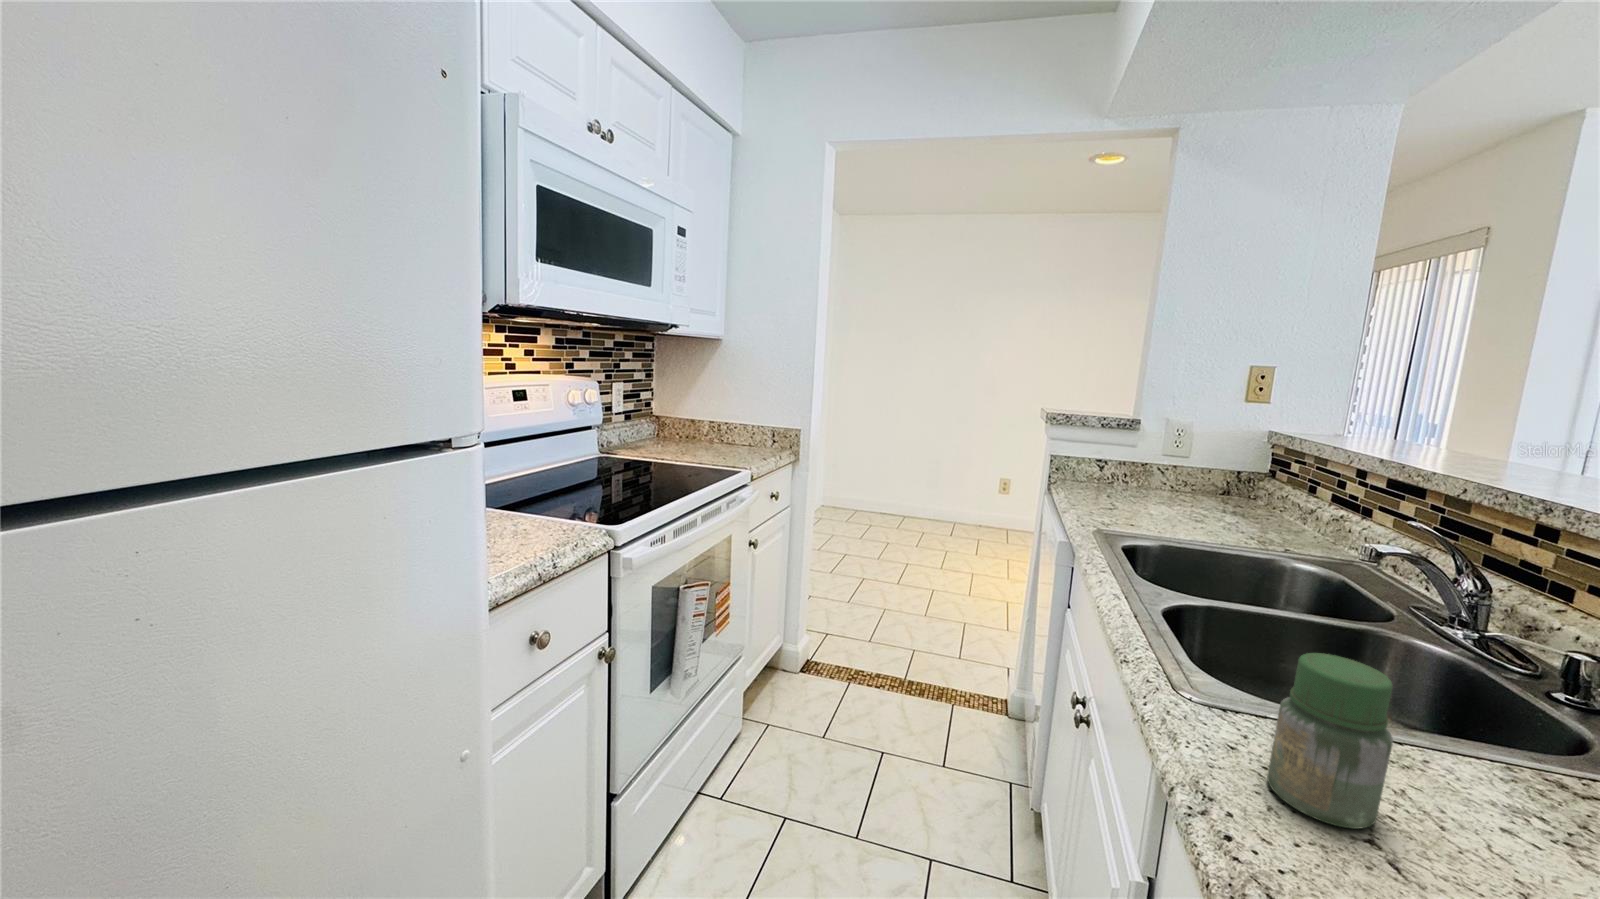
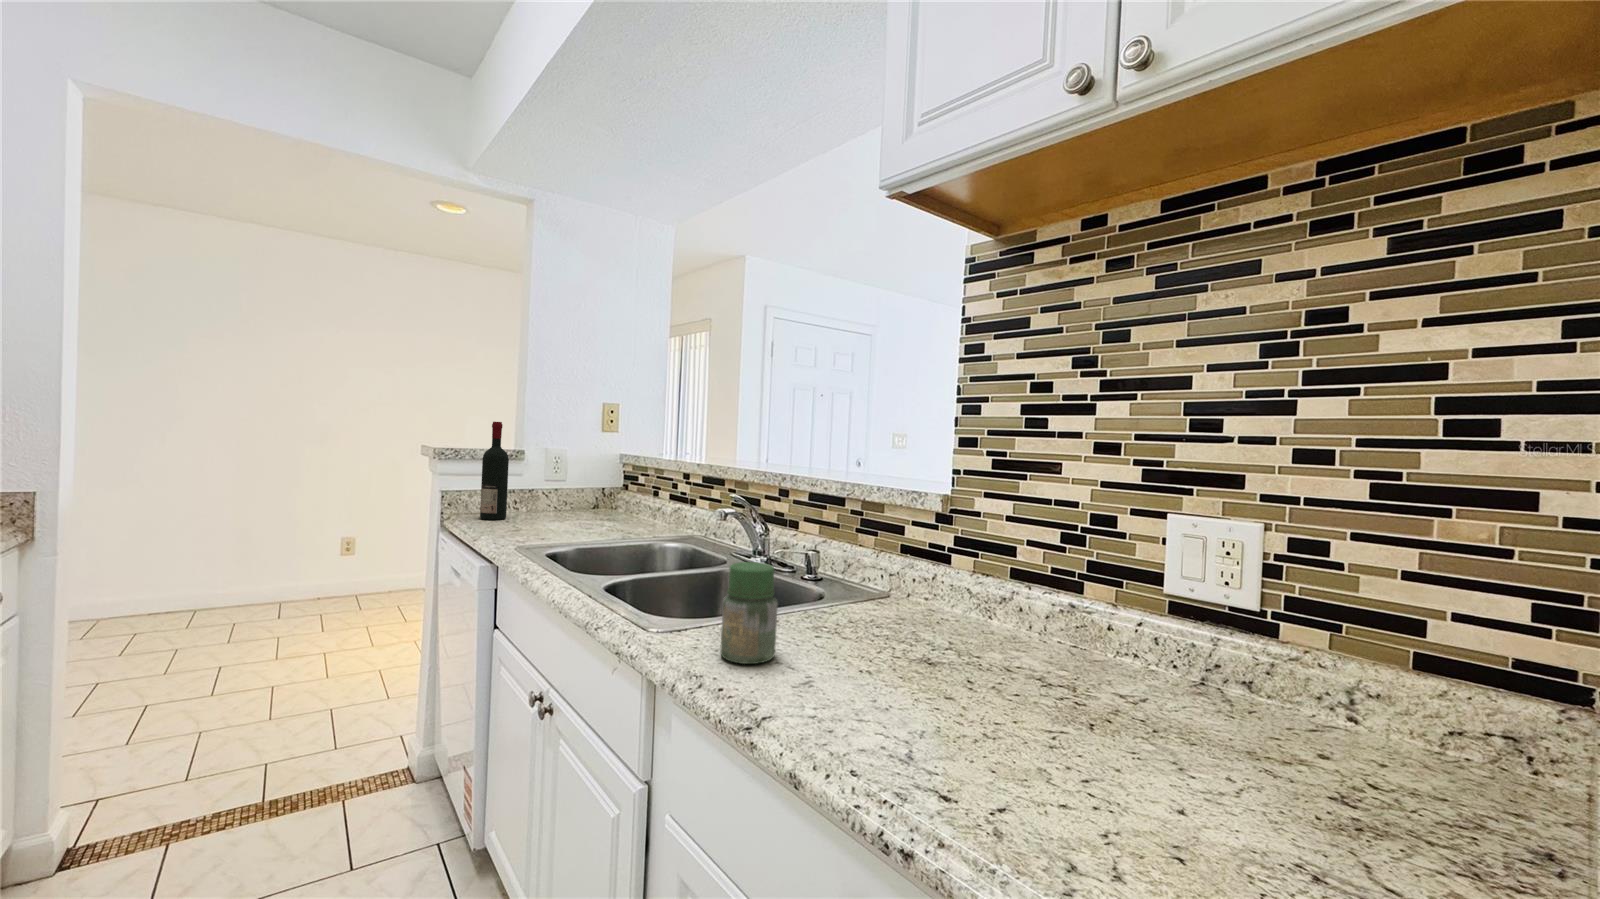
wine bottle: none [1082,389,1117,492] -> present [480,422,509,520]

